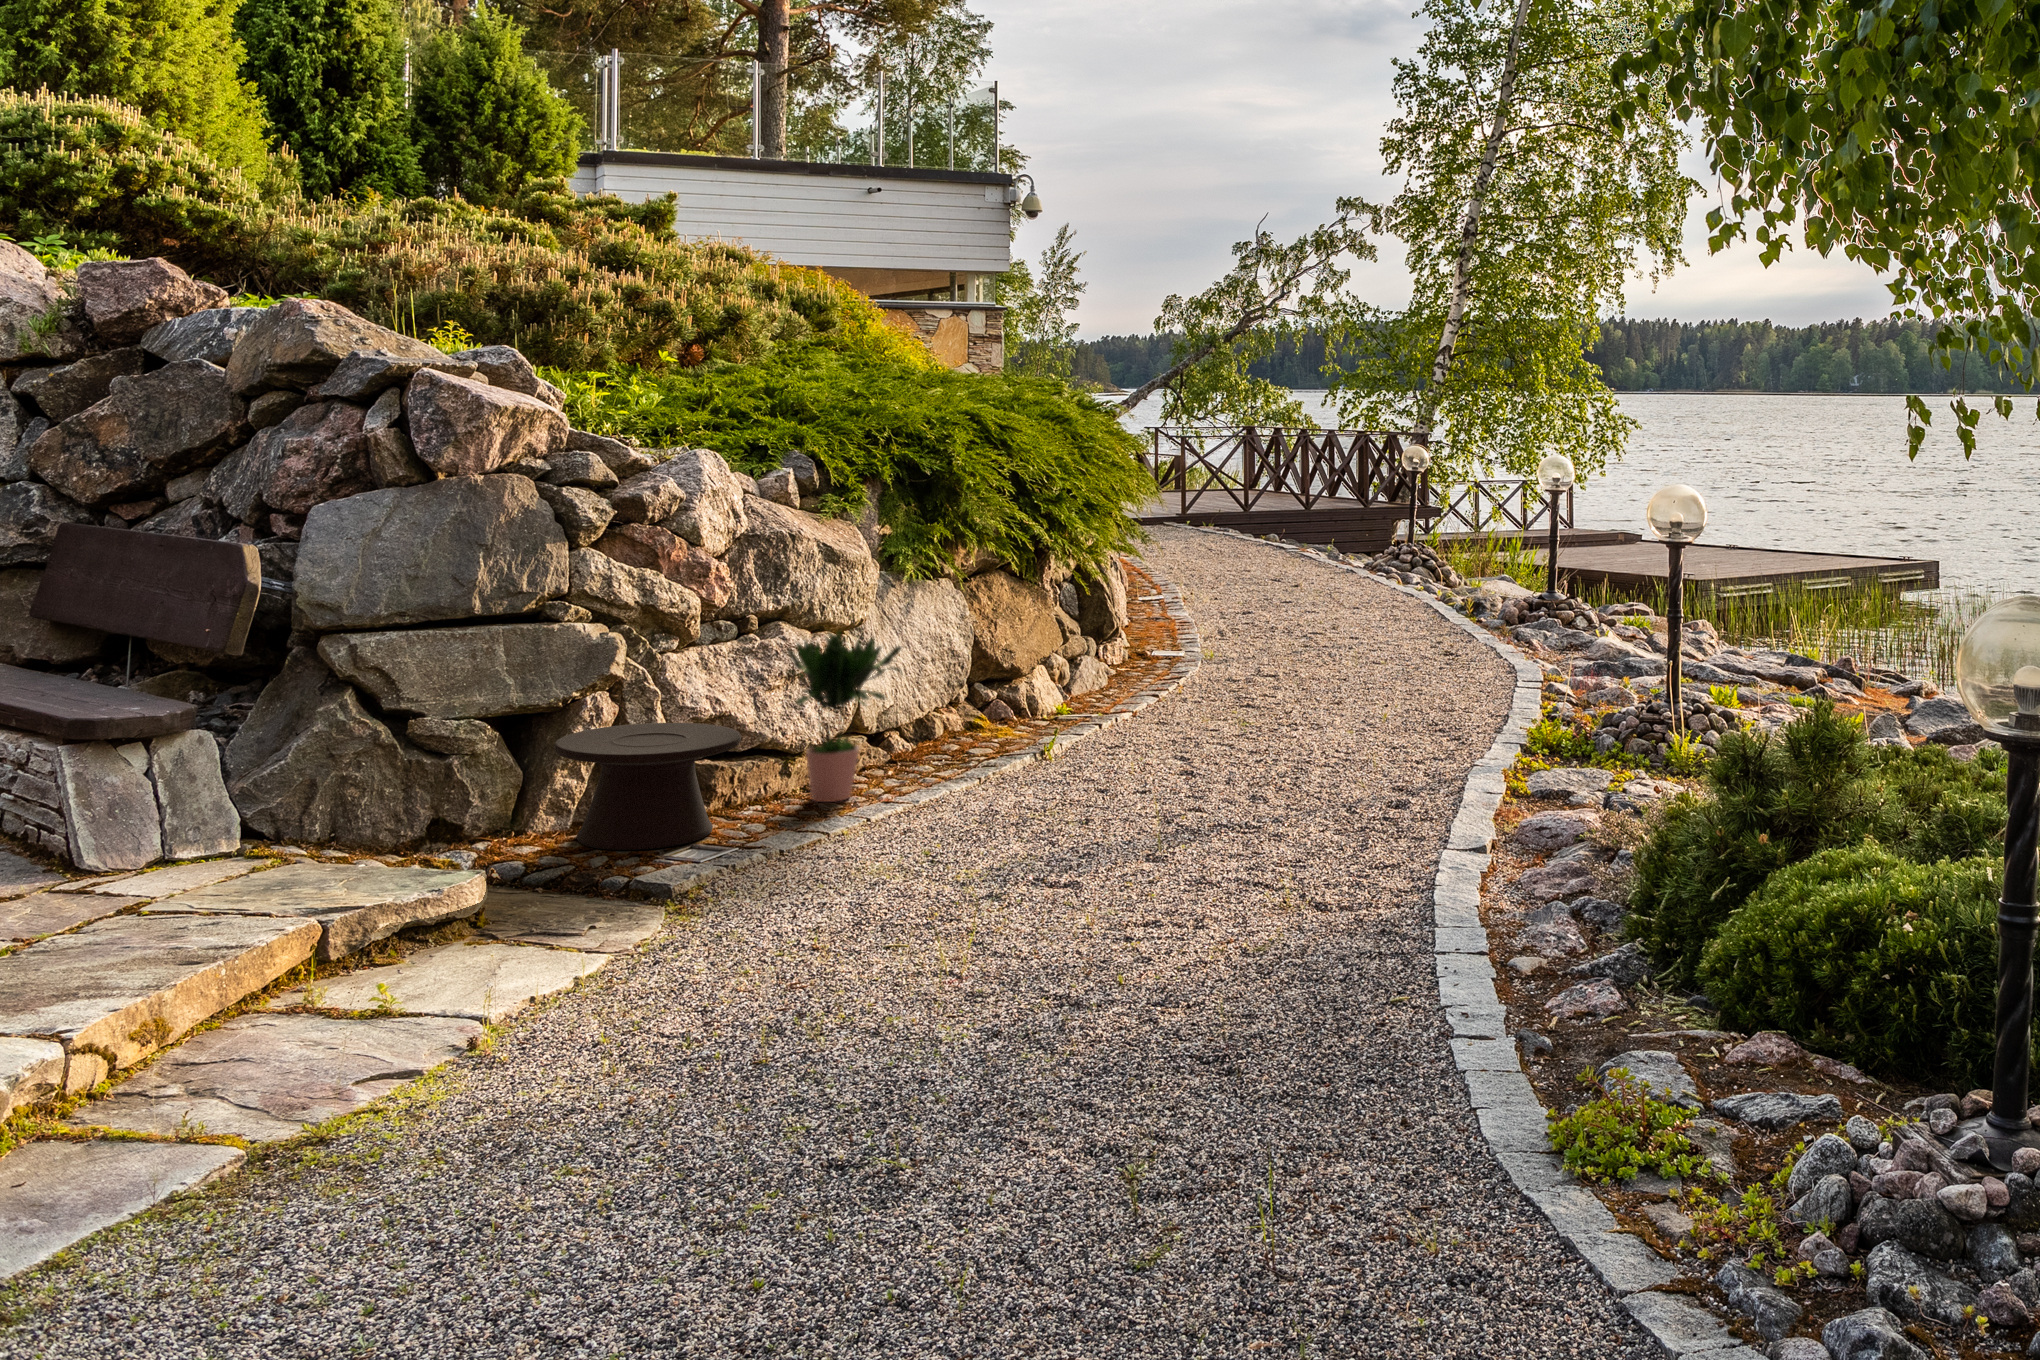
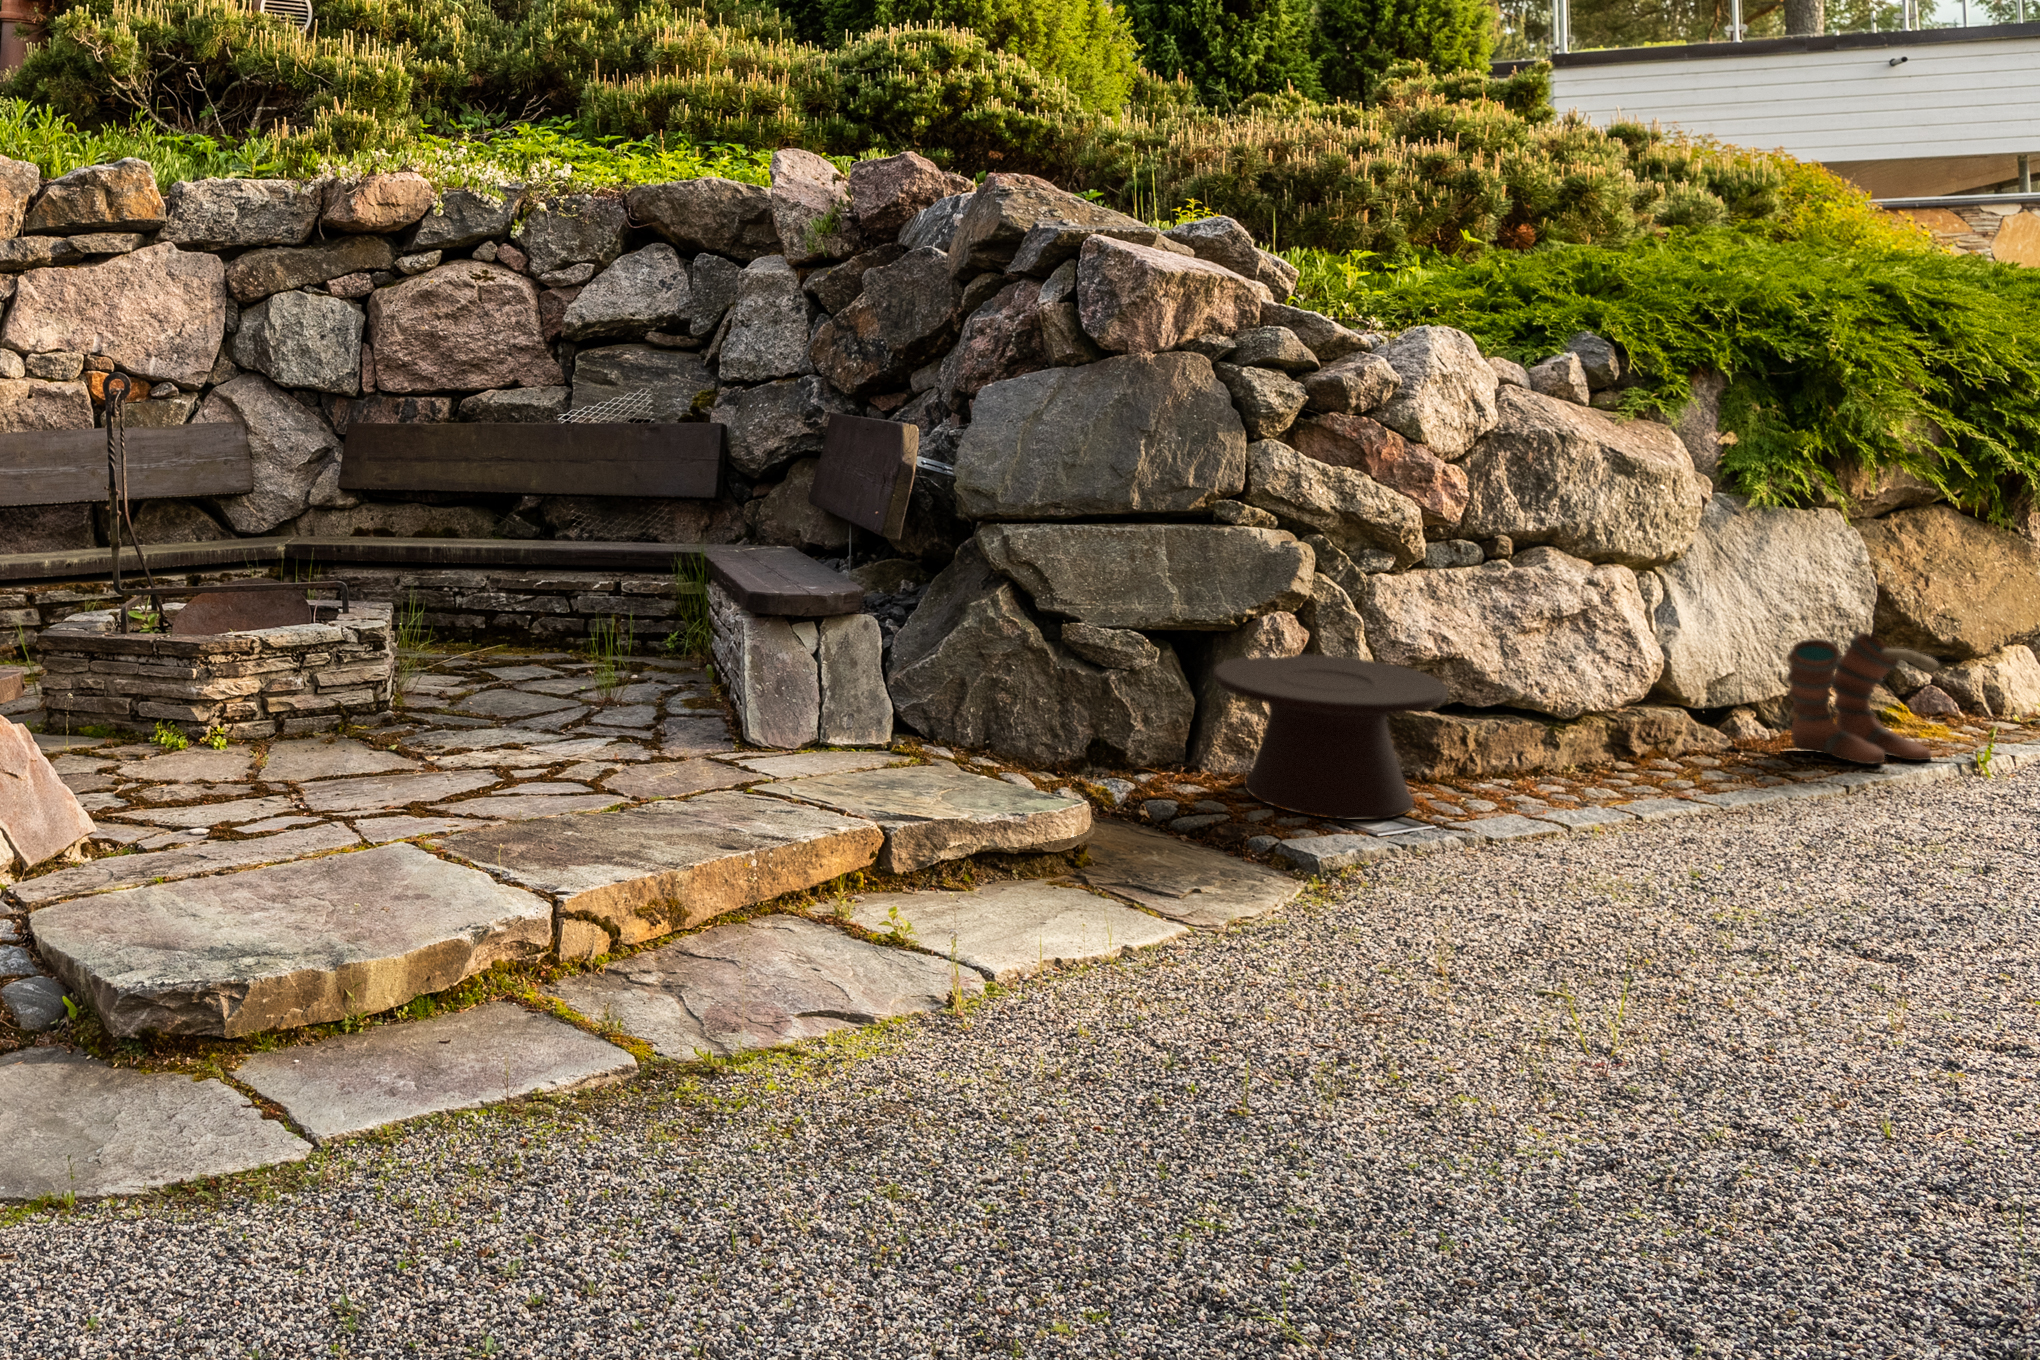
potted plant: present [787,631,902,802] -> none [1535,558,1737,805]
boots: none [914,664,994,752] -> present [1786,632,1938,764]

